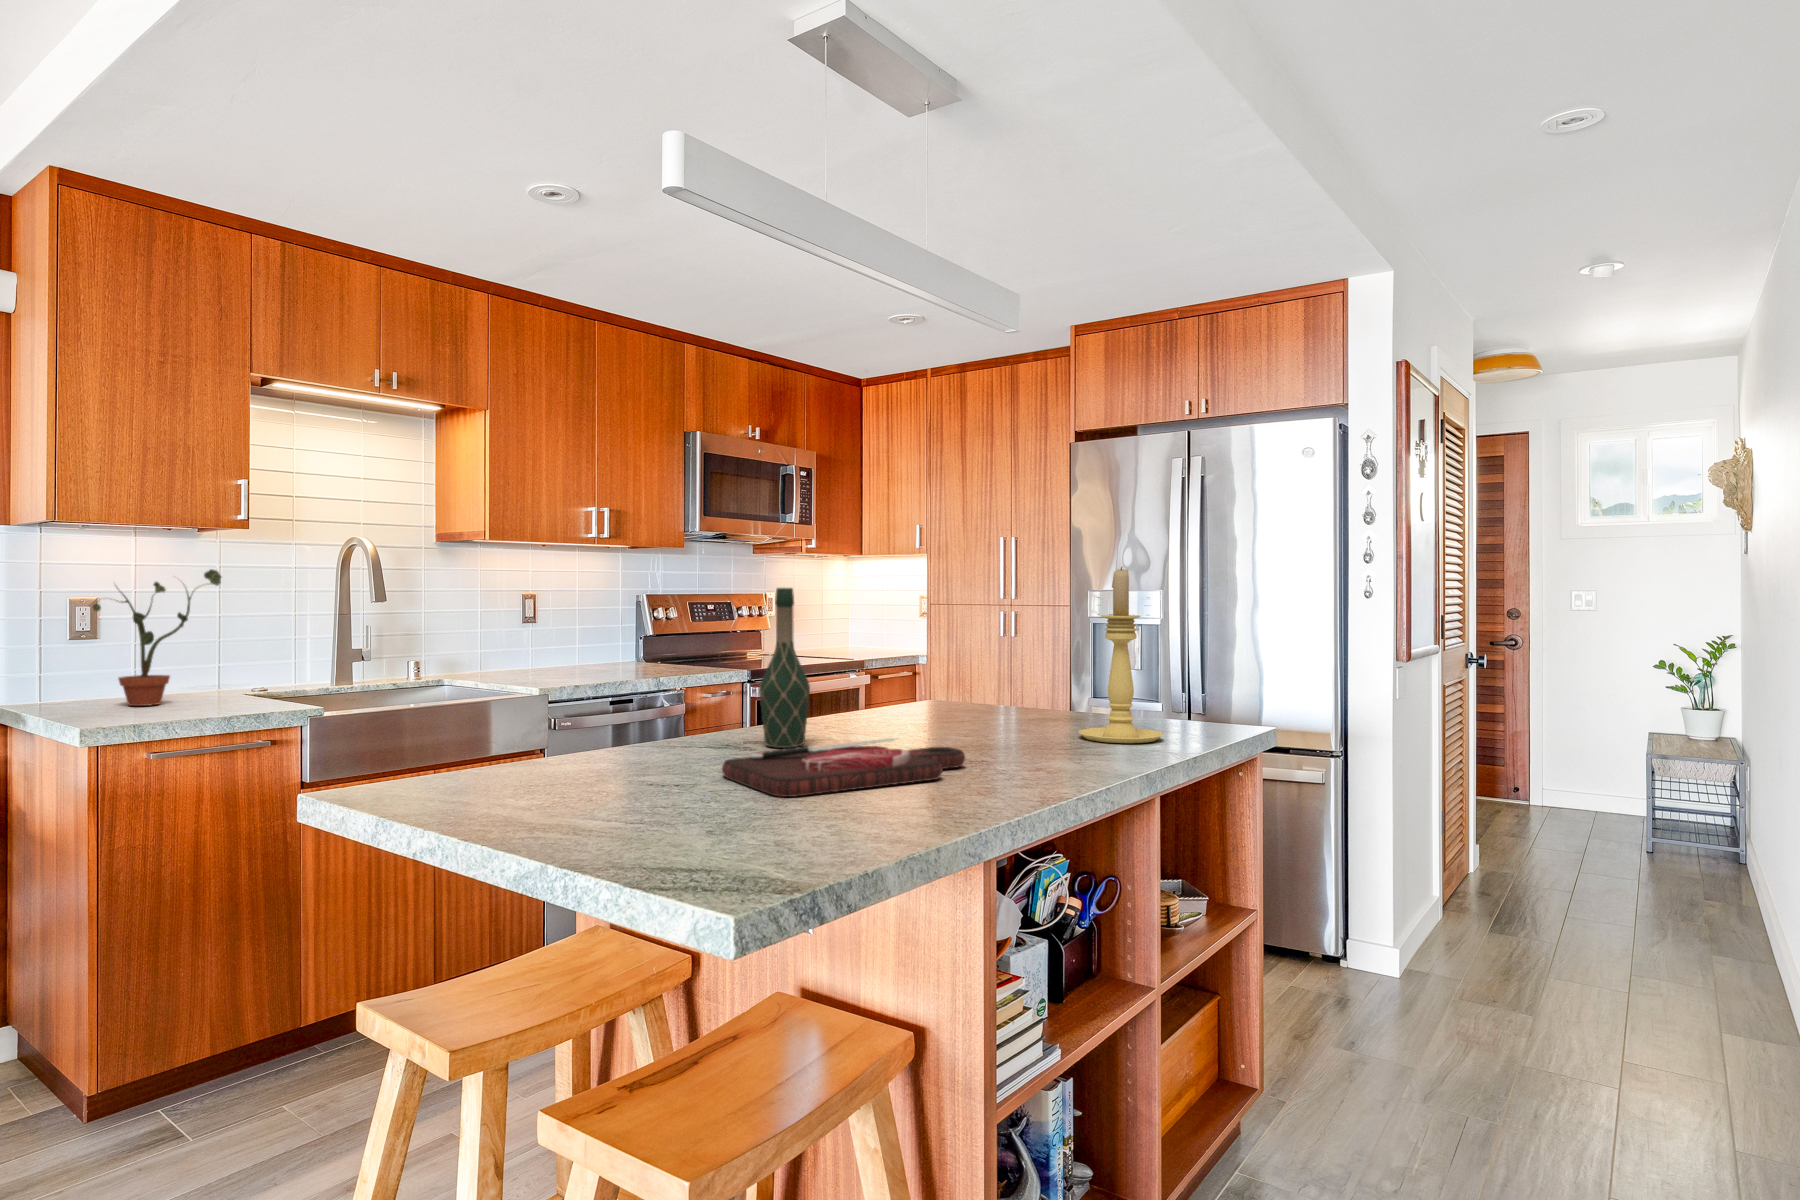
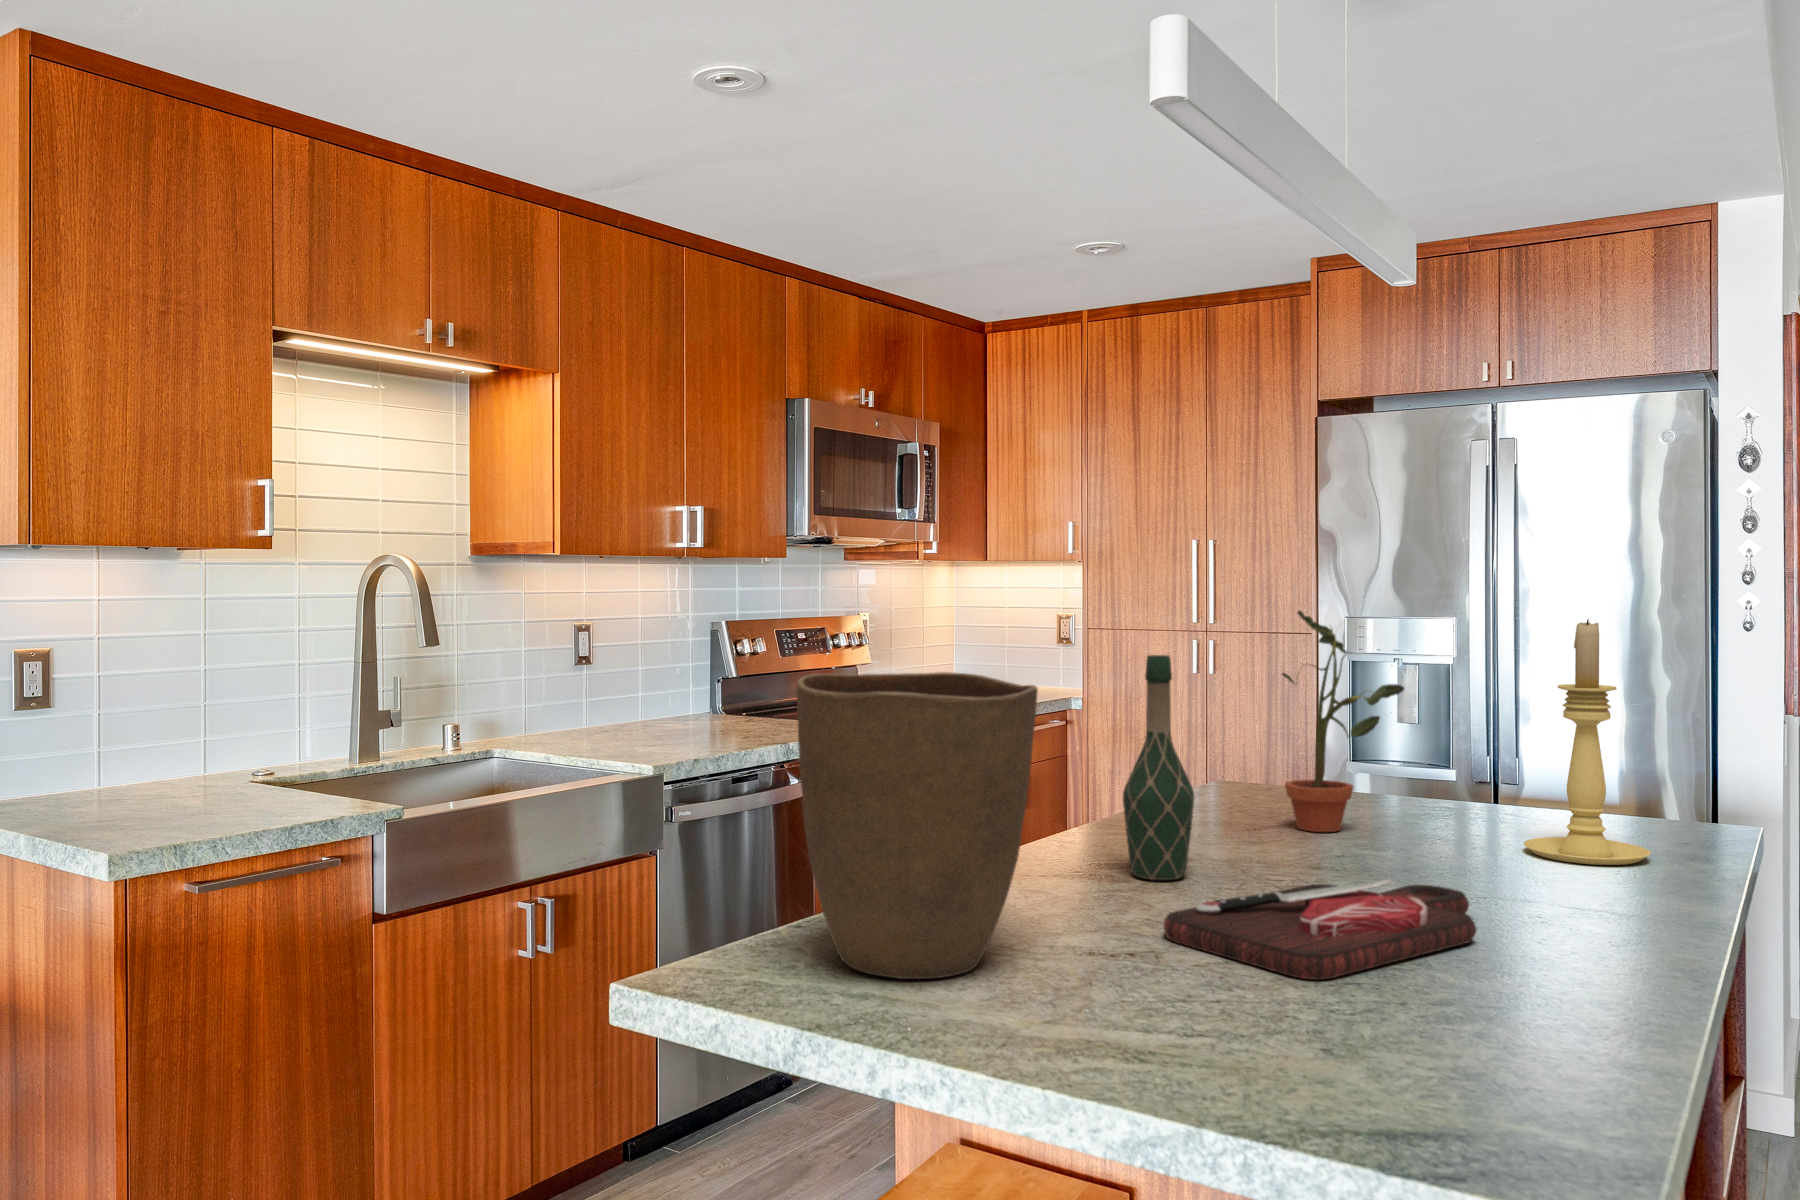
potted plant: present [93,569,221,706] -> present [1282,611,1404,832]
vase: none [430,586,609,793] -> present [796,672,1038,979]

